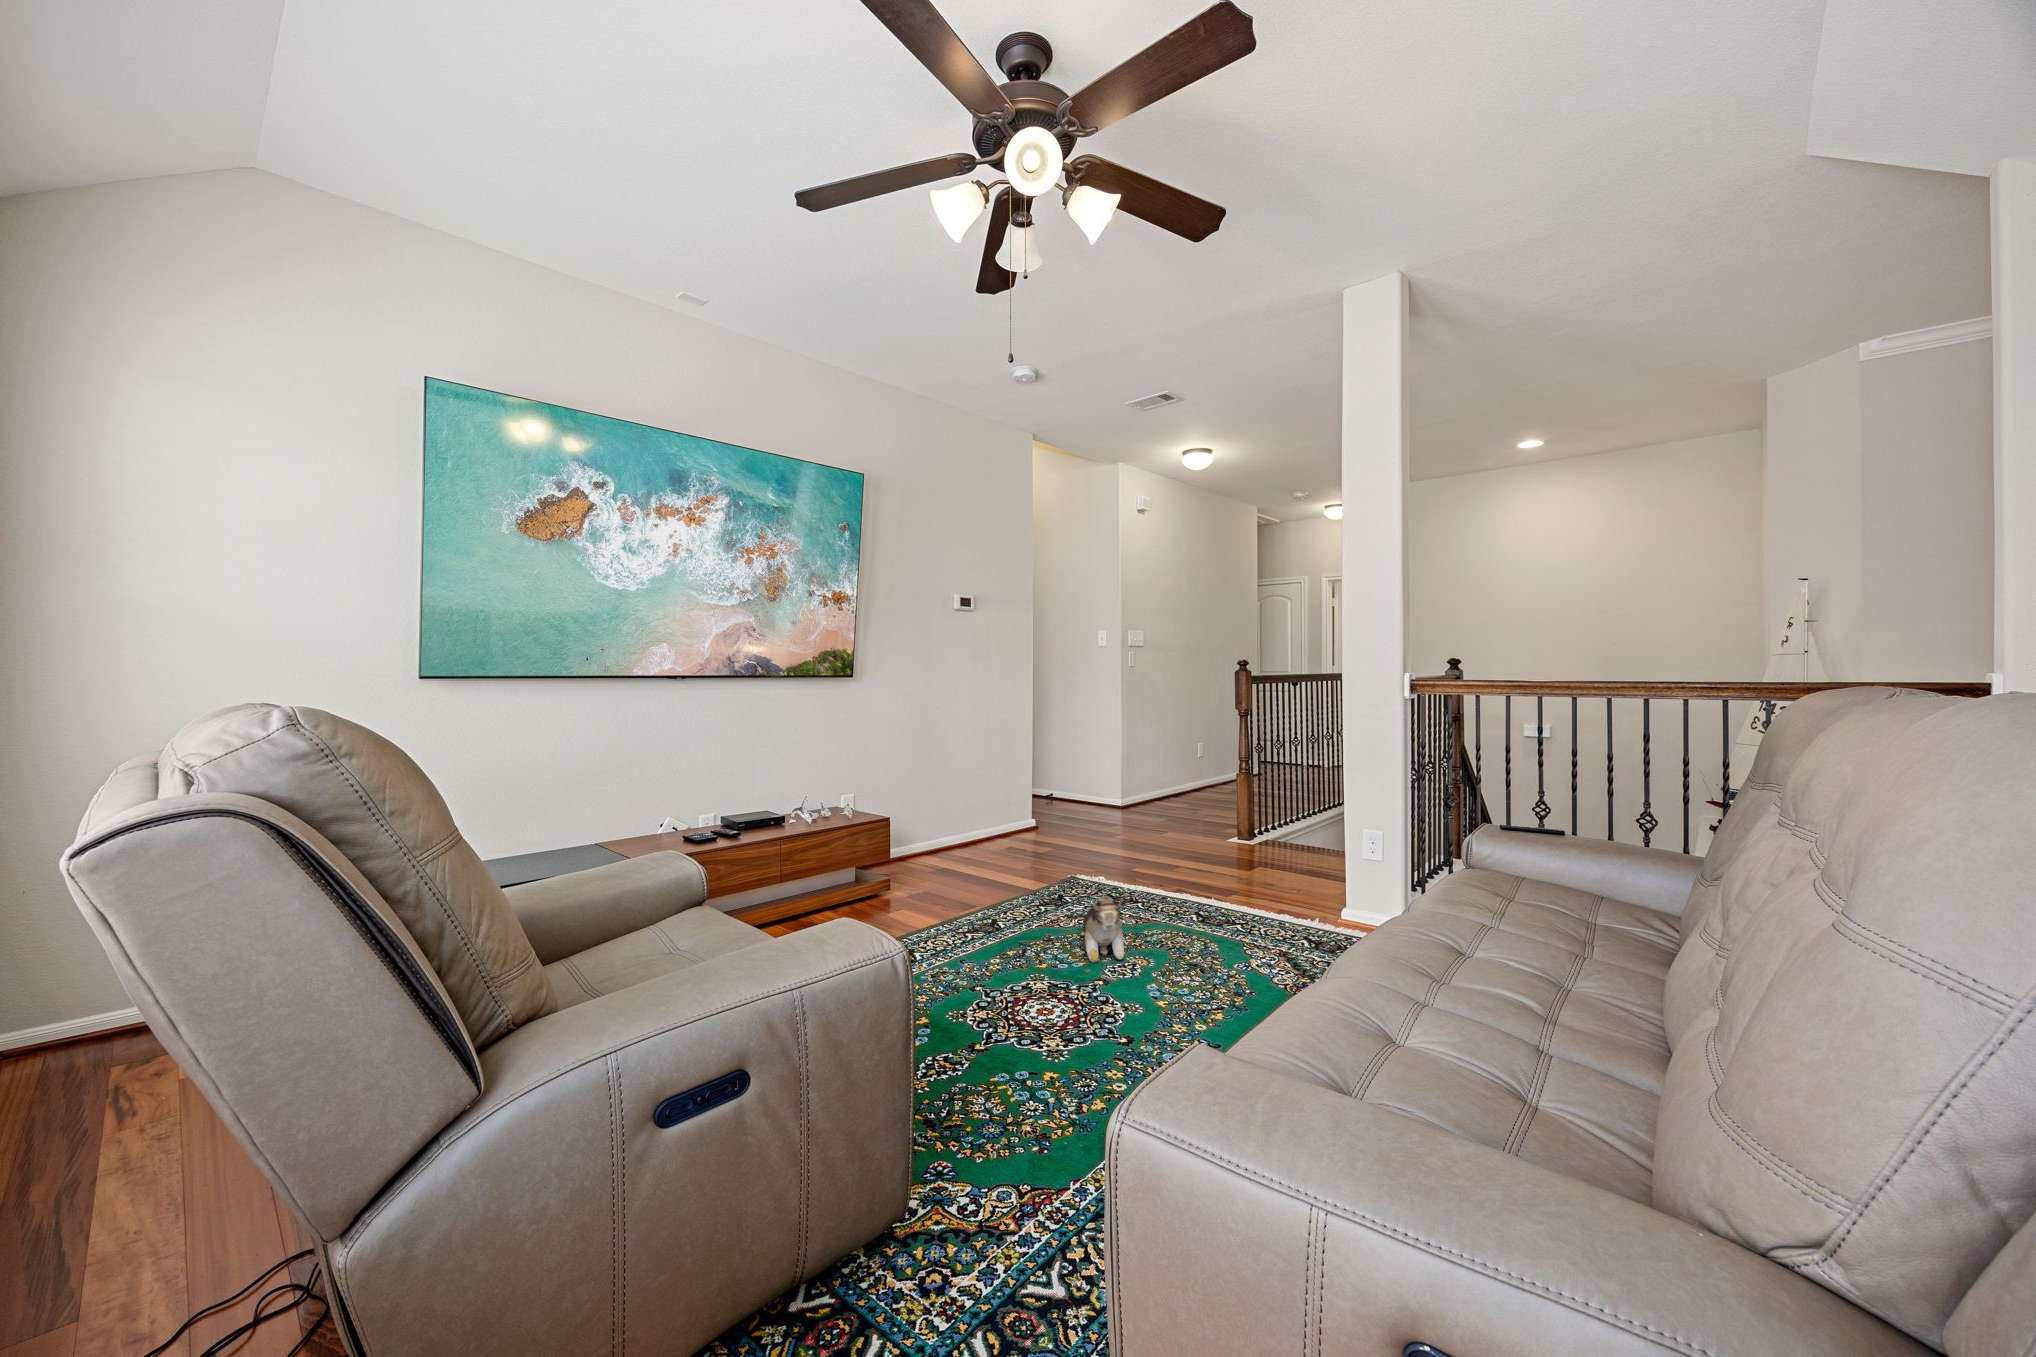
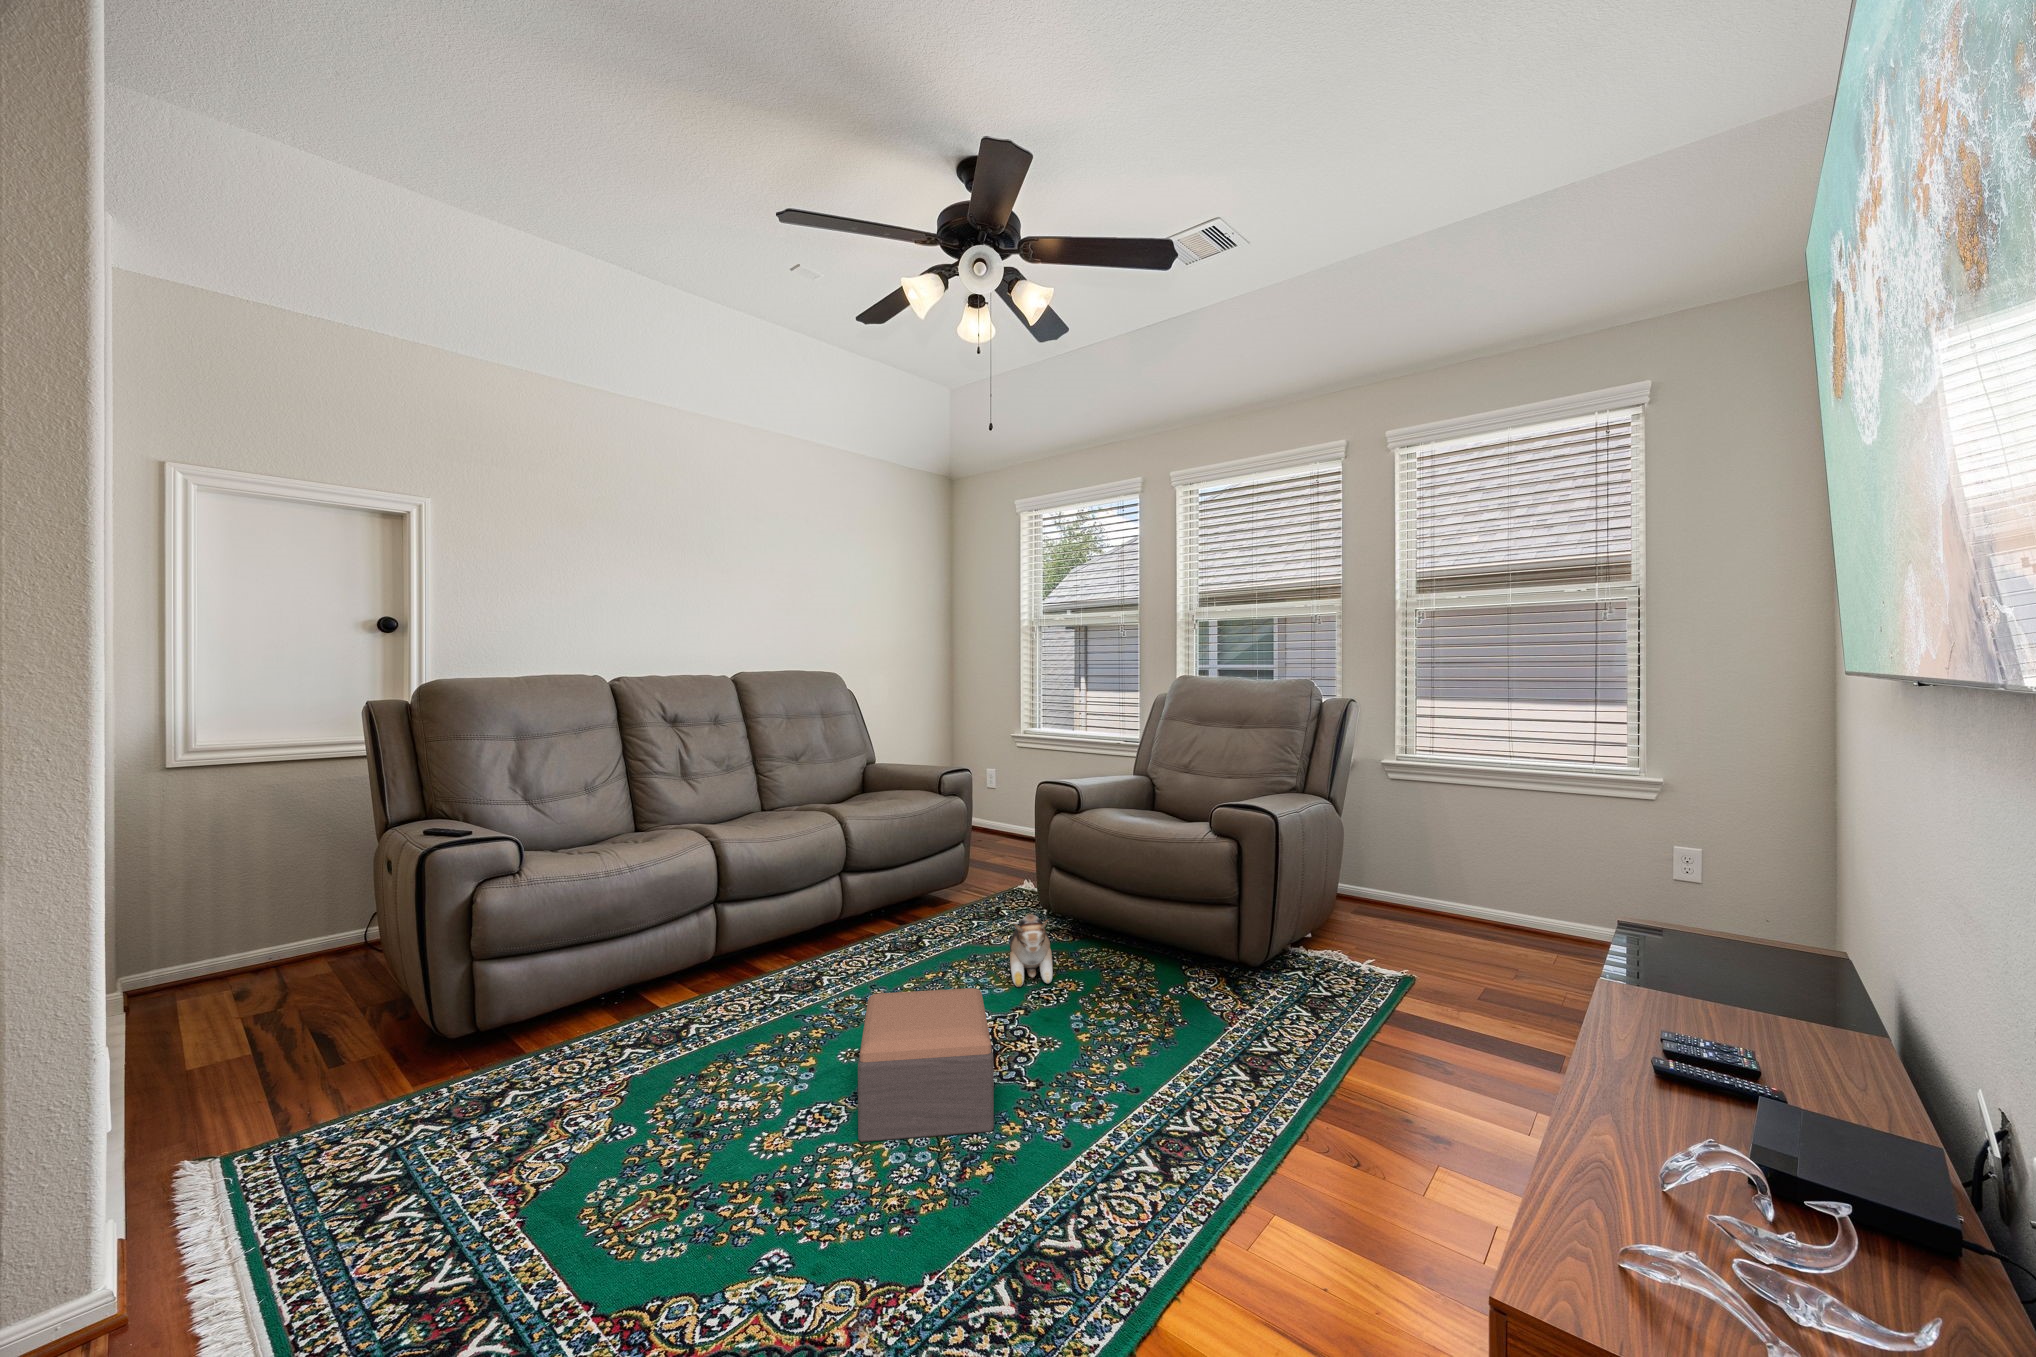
footstool: none [977,956,1100,1084] -> present [858,988,994,1142]

